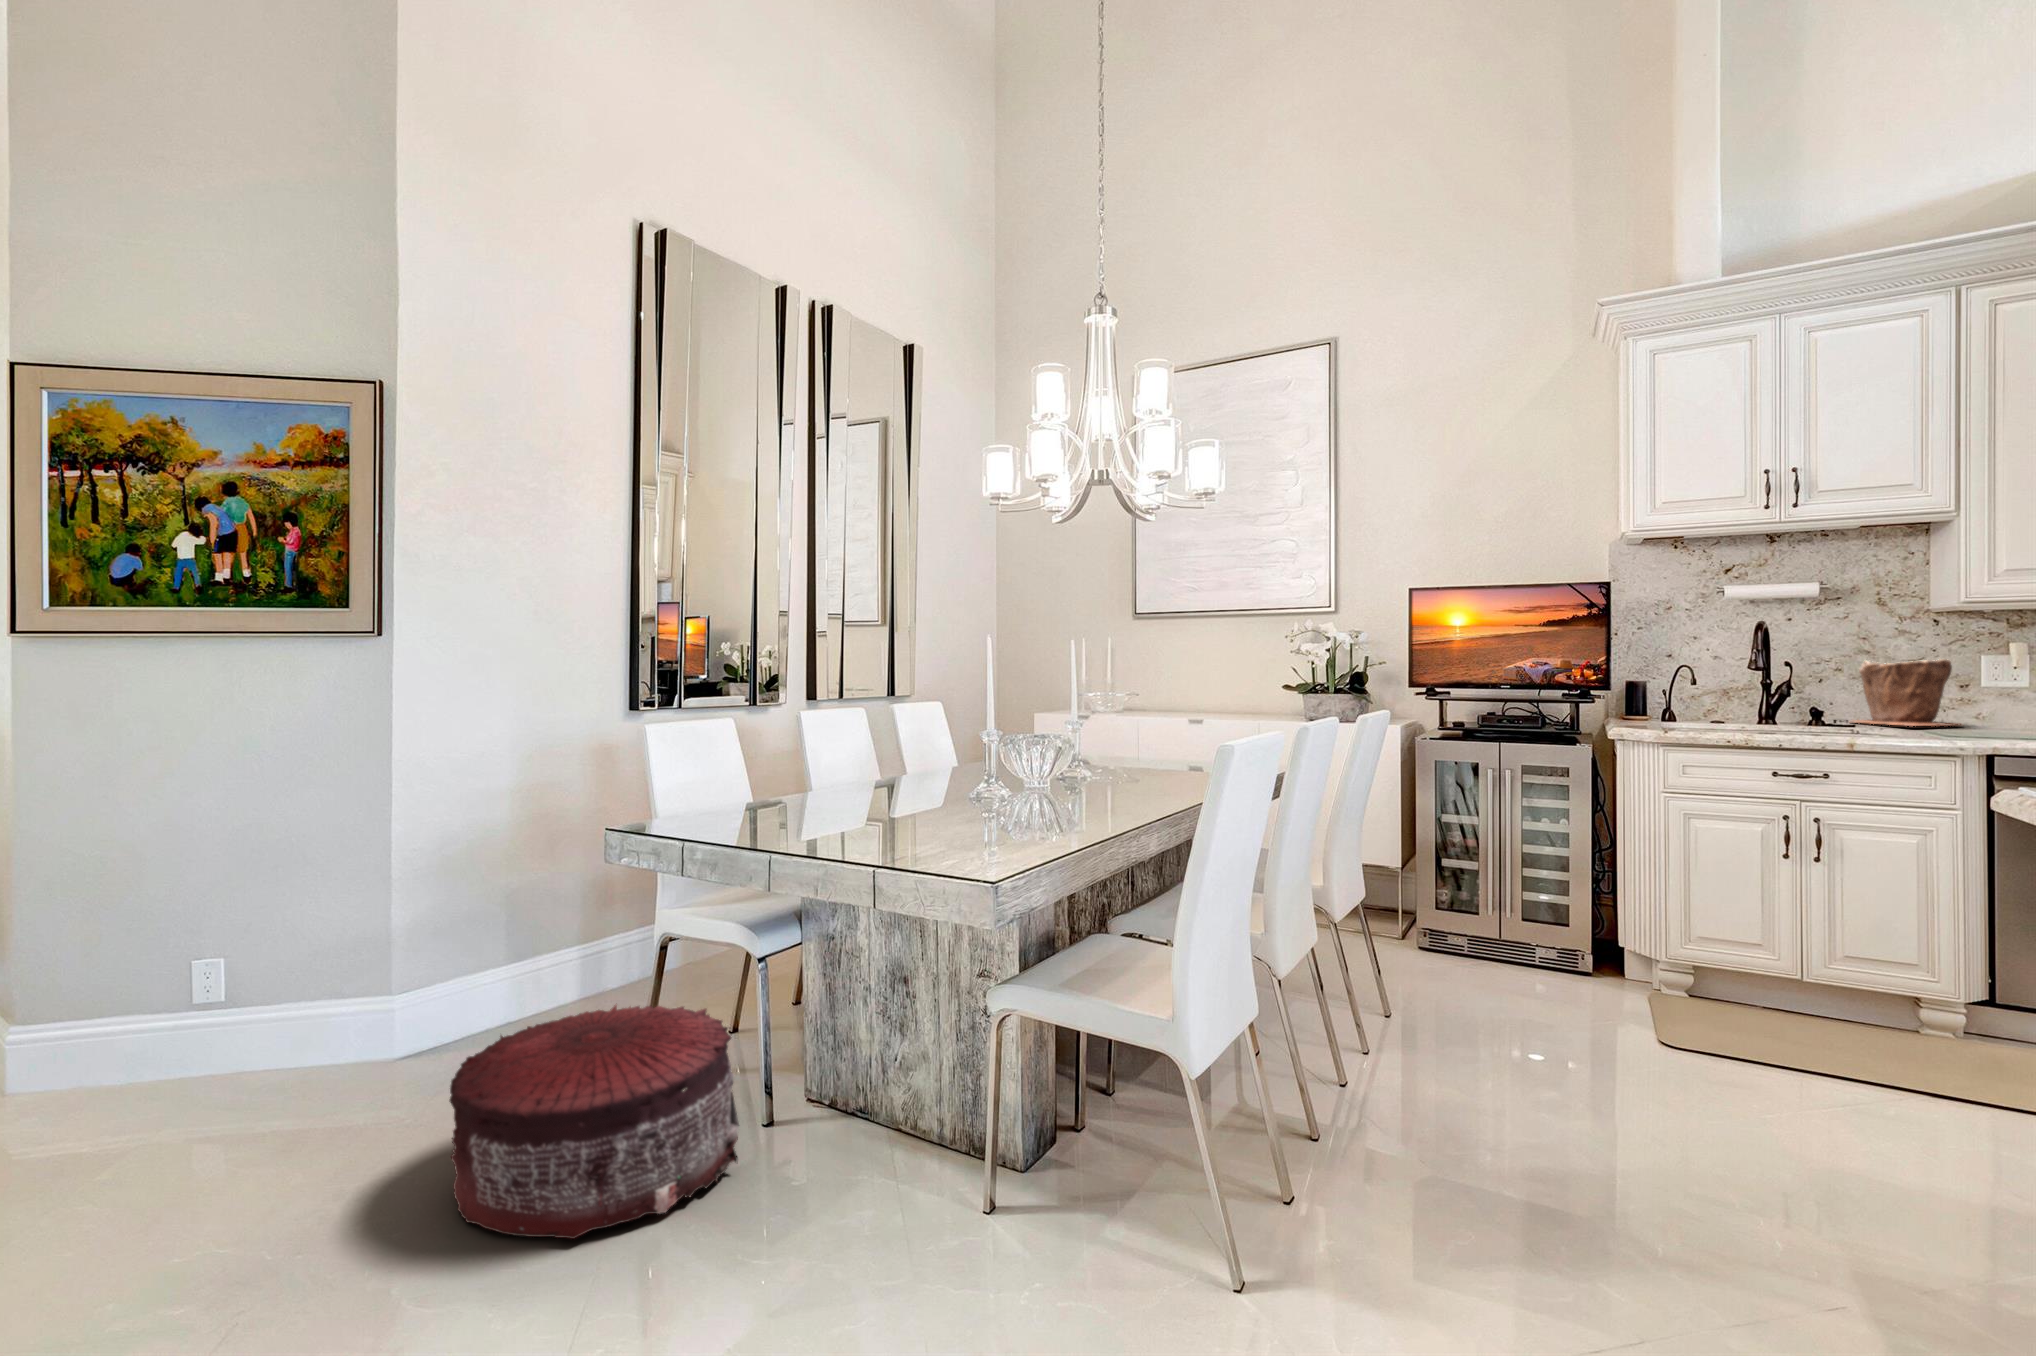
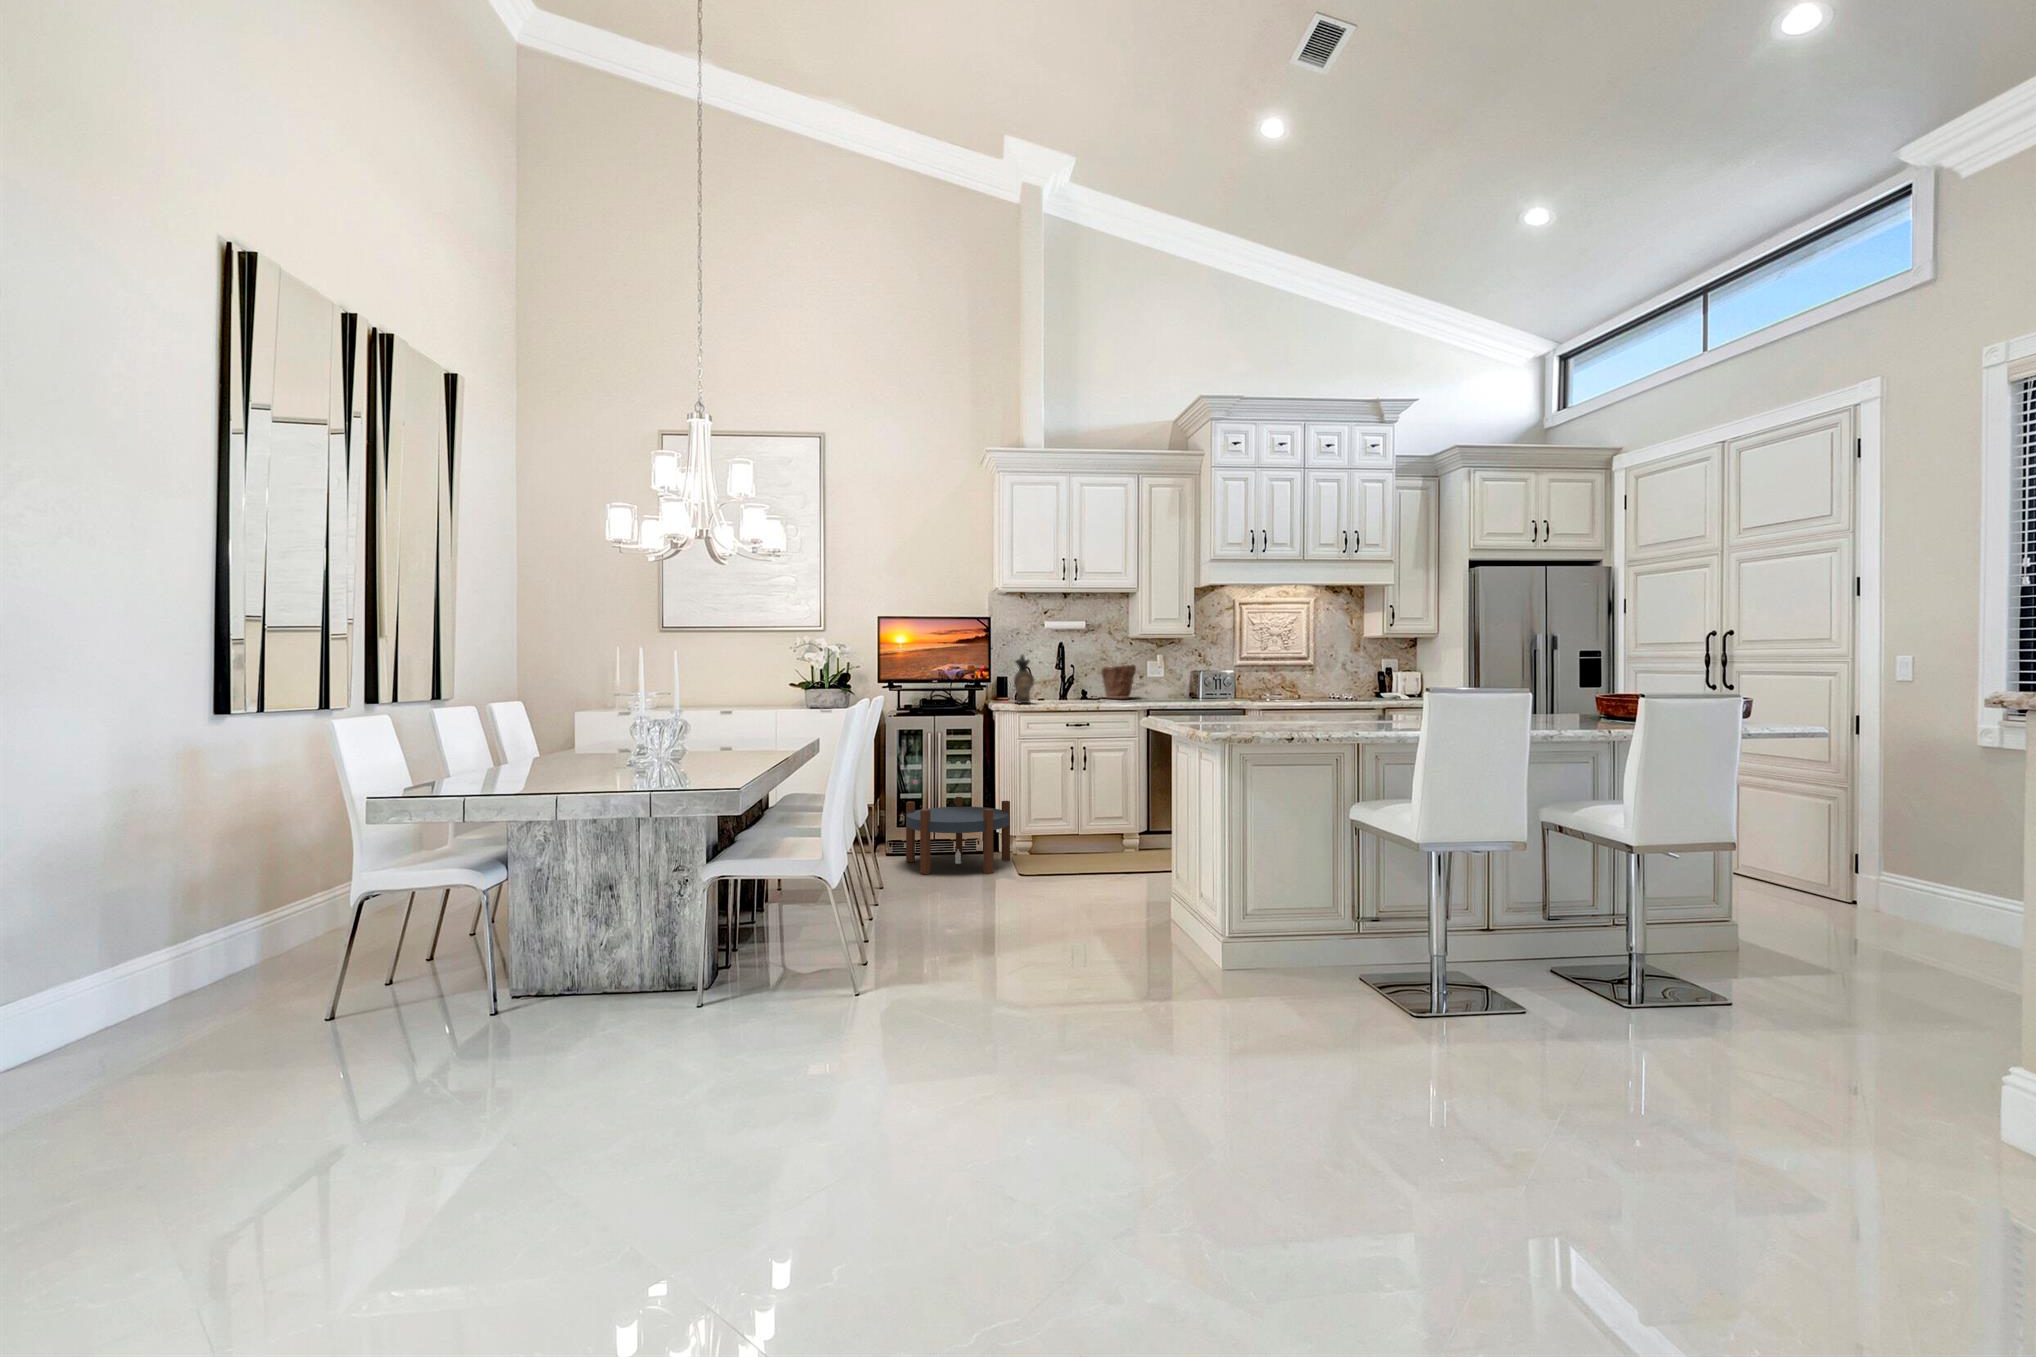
ceramic pitcher: none [1650,642,1694,730] -> present [1014,654,1034,703]
side table: none [1439,878,1636,1028] -> present [906,797,1010,875]
pouf: present [450,1005,739,1239] -> none [209,934,497,1120]

